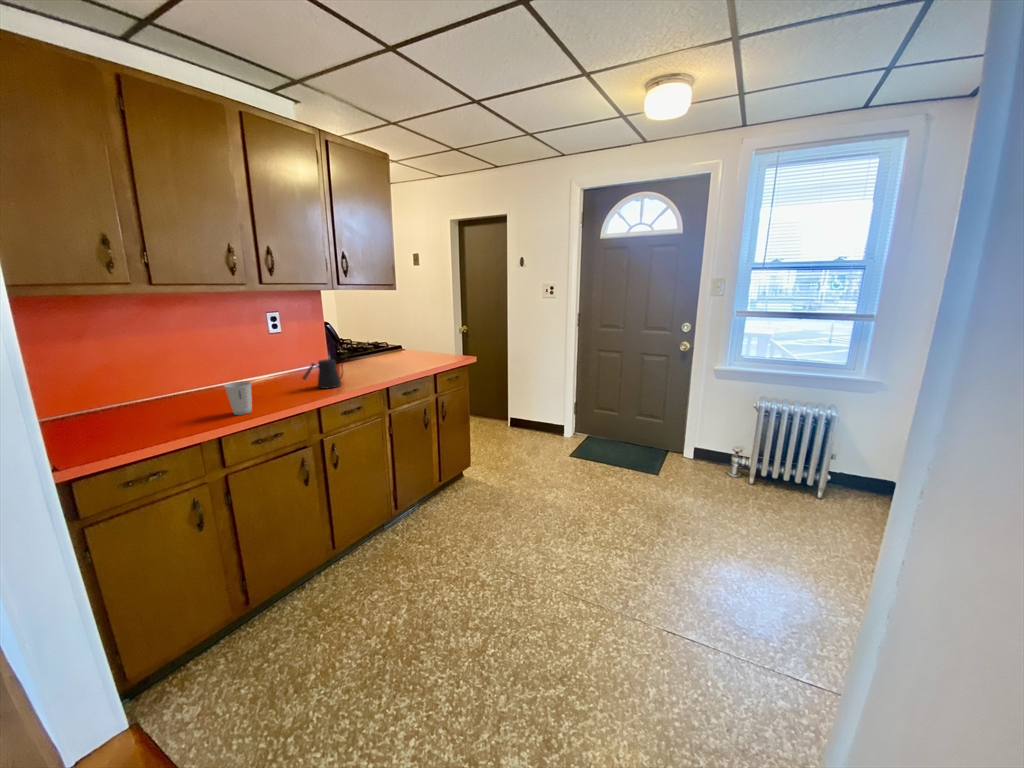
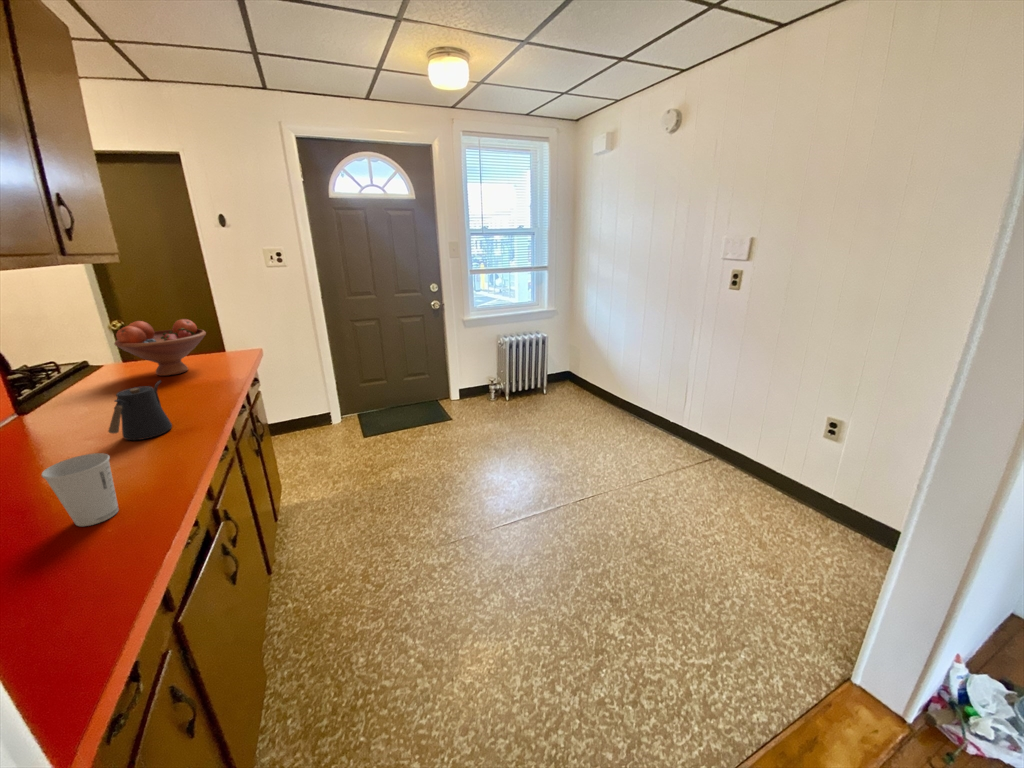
fruit bowl: none [385,324,432,361] -> present [114,319,206,376]

